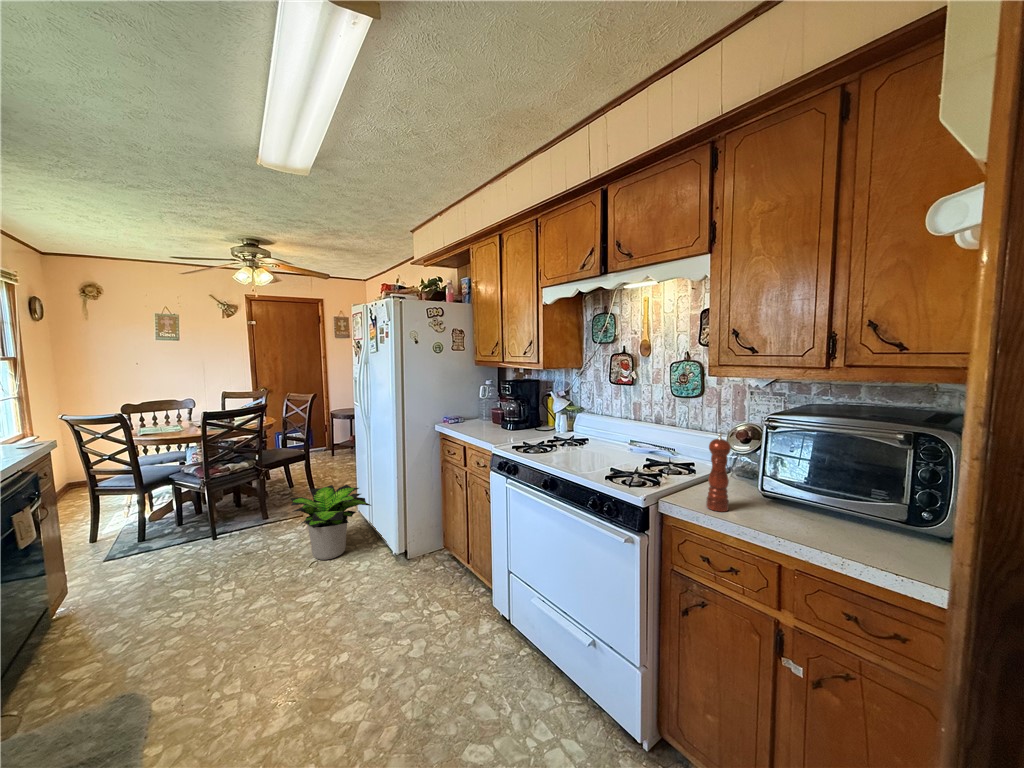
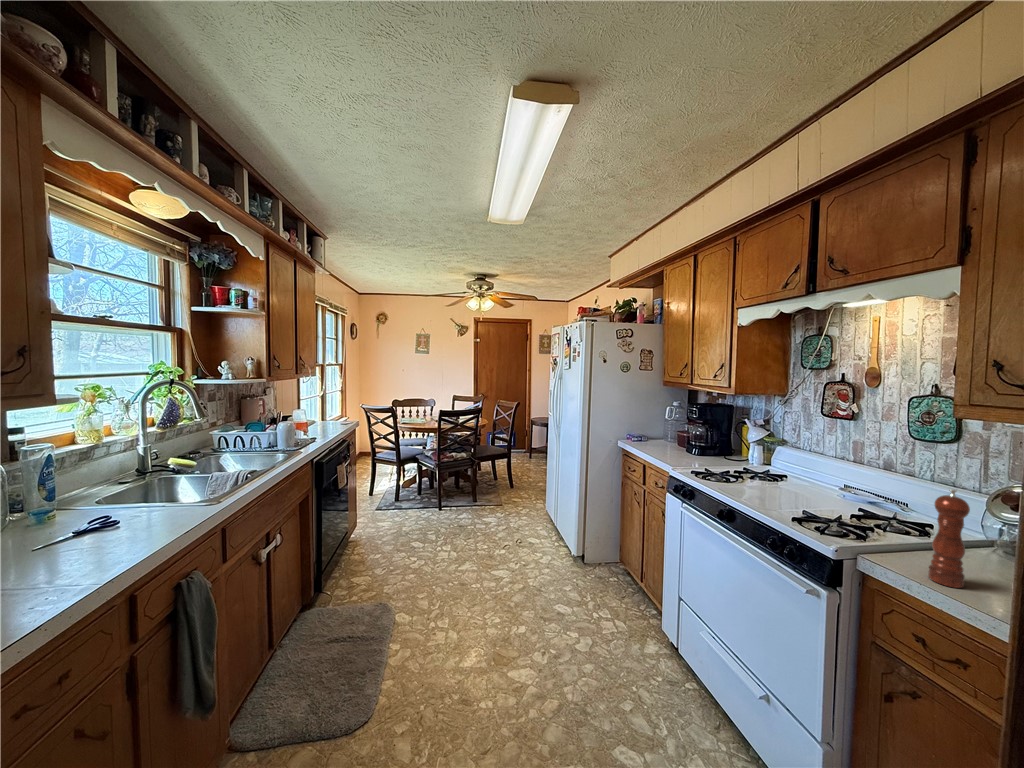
potted plant: present [291,485,371,560] -> none [493,482,557,546]

